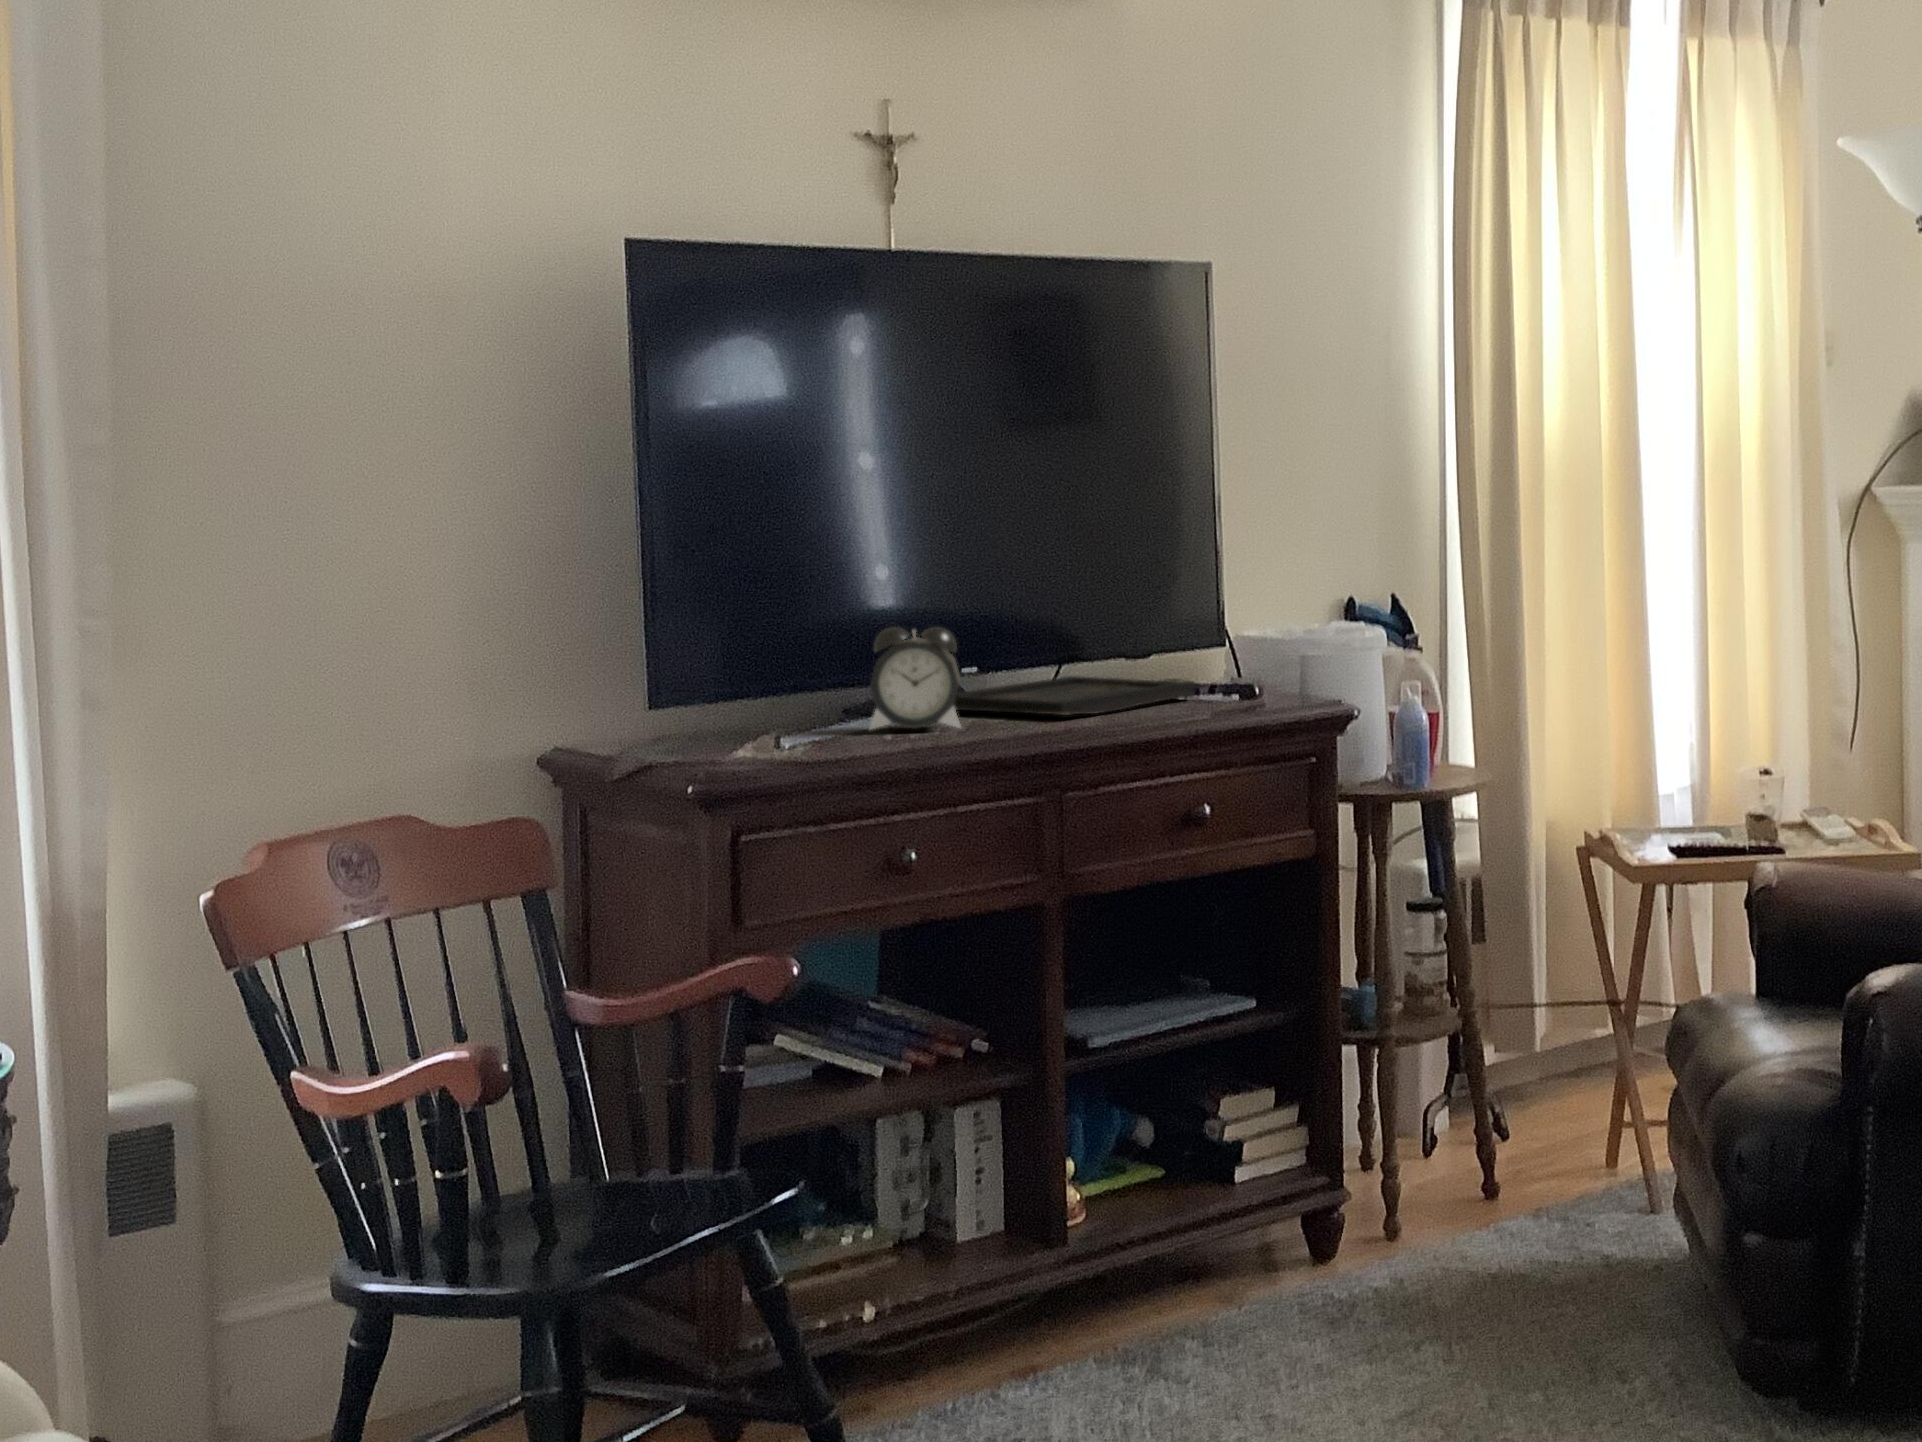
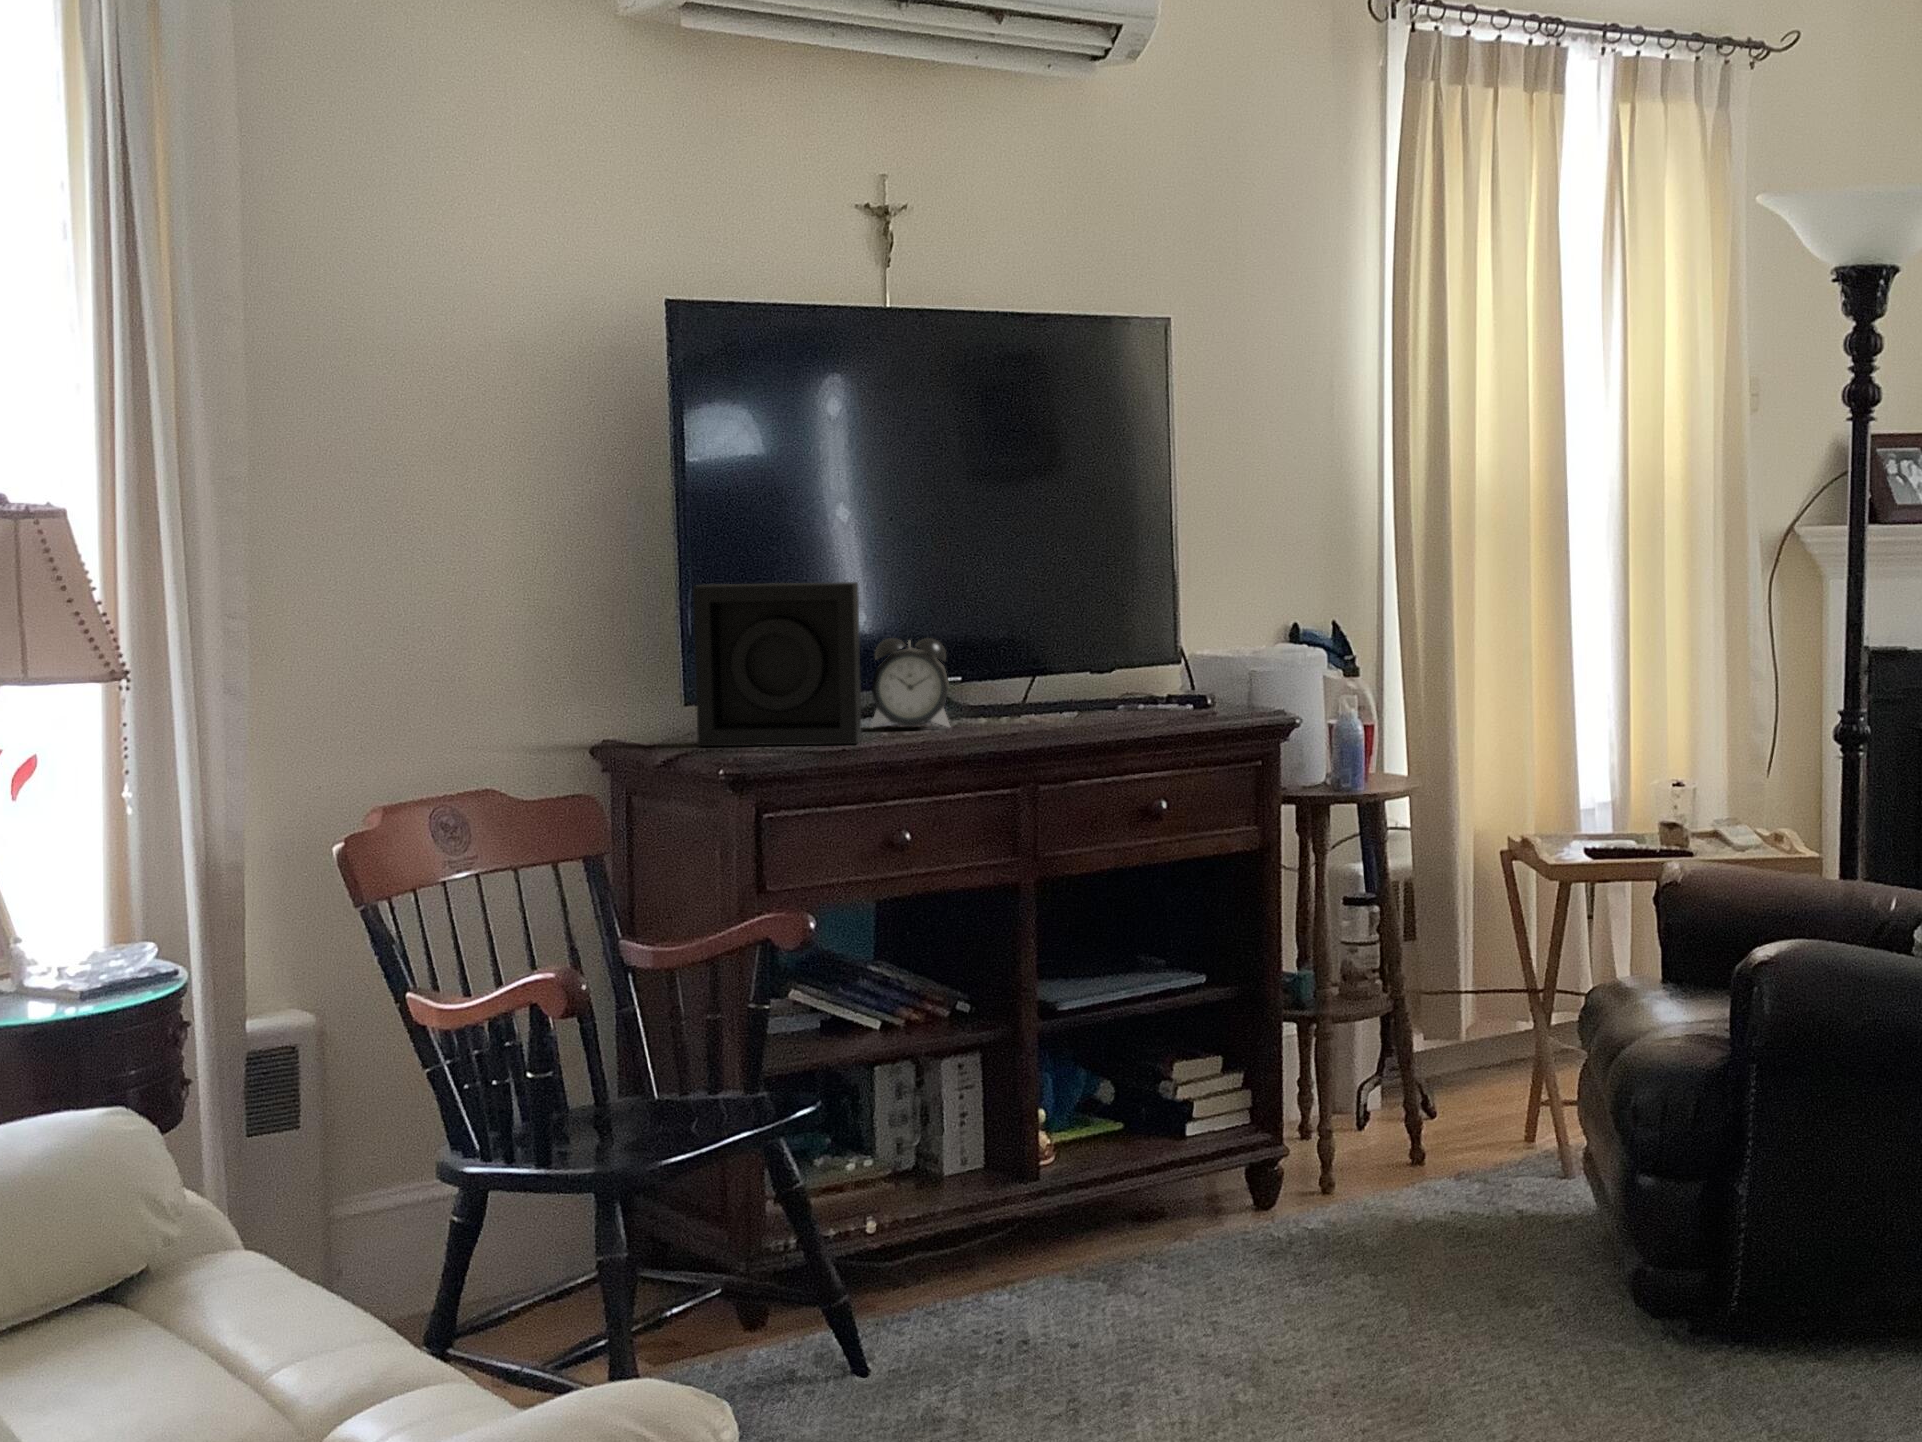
speaker: none [656,566,856,758] -> present [693,582,862,746]
tray: present [954,676,1194,715] -> none [924,688,1153,718]

